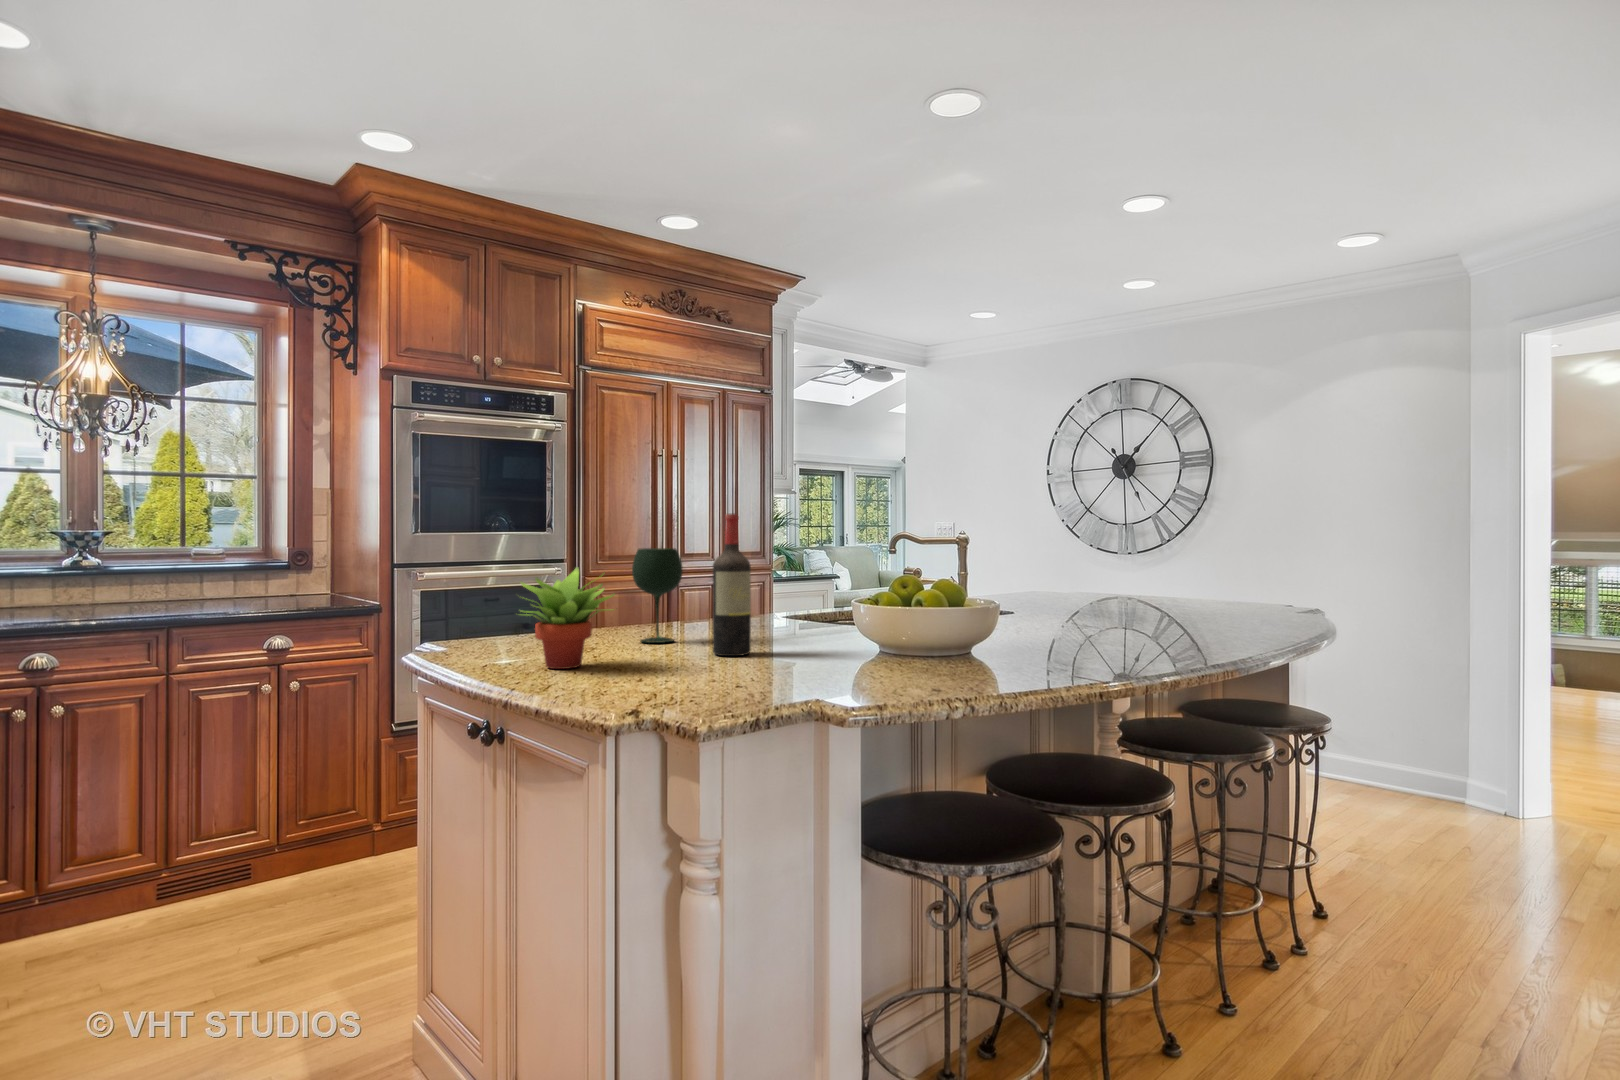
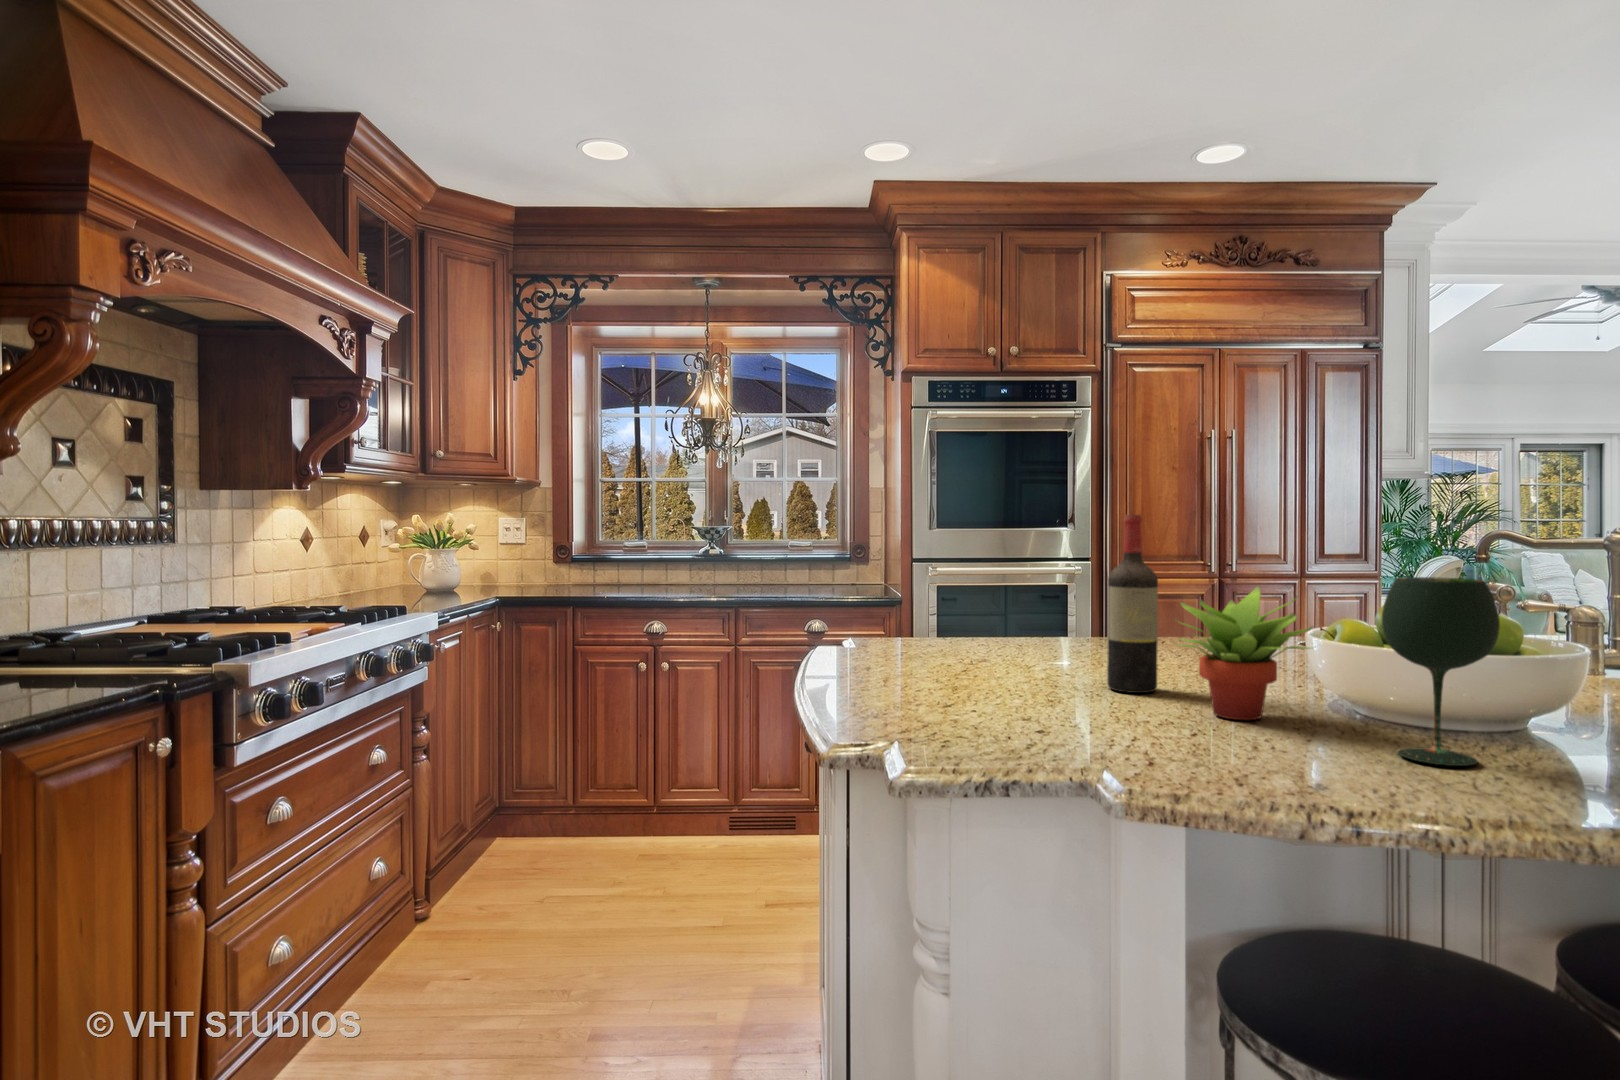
wine glass: present [632,548,682,643] -> present [1382,577,1500,766]
succulent plant: present [520,567,615,669] -> present [1178,586,1313,720]

